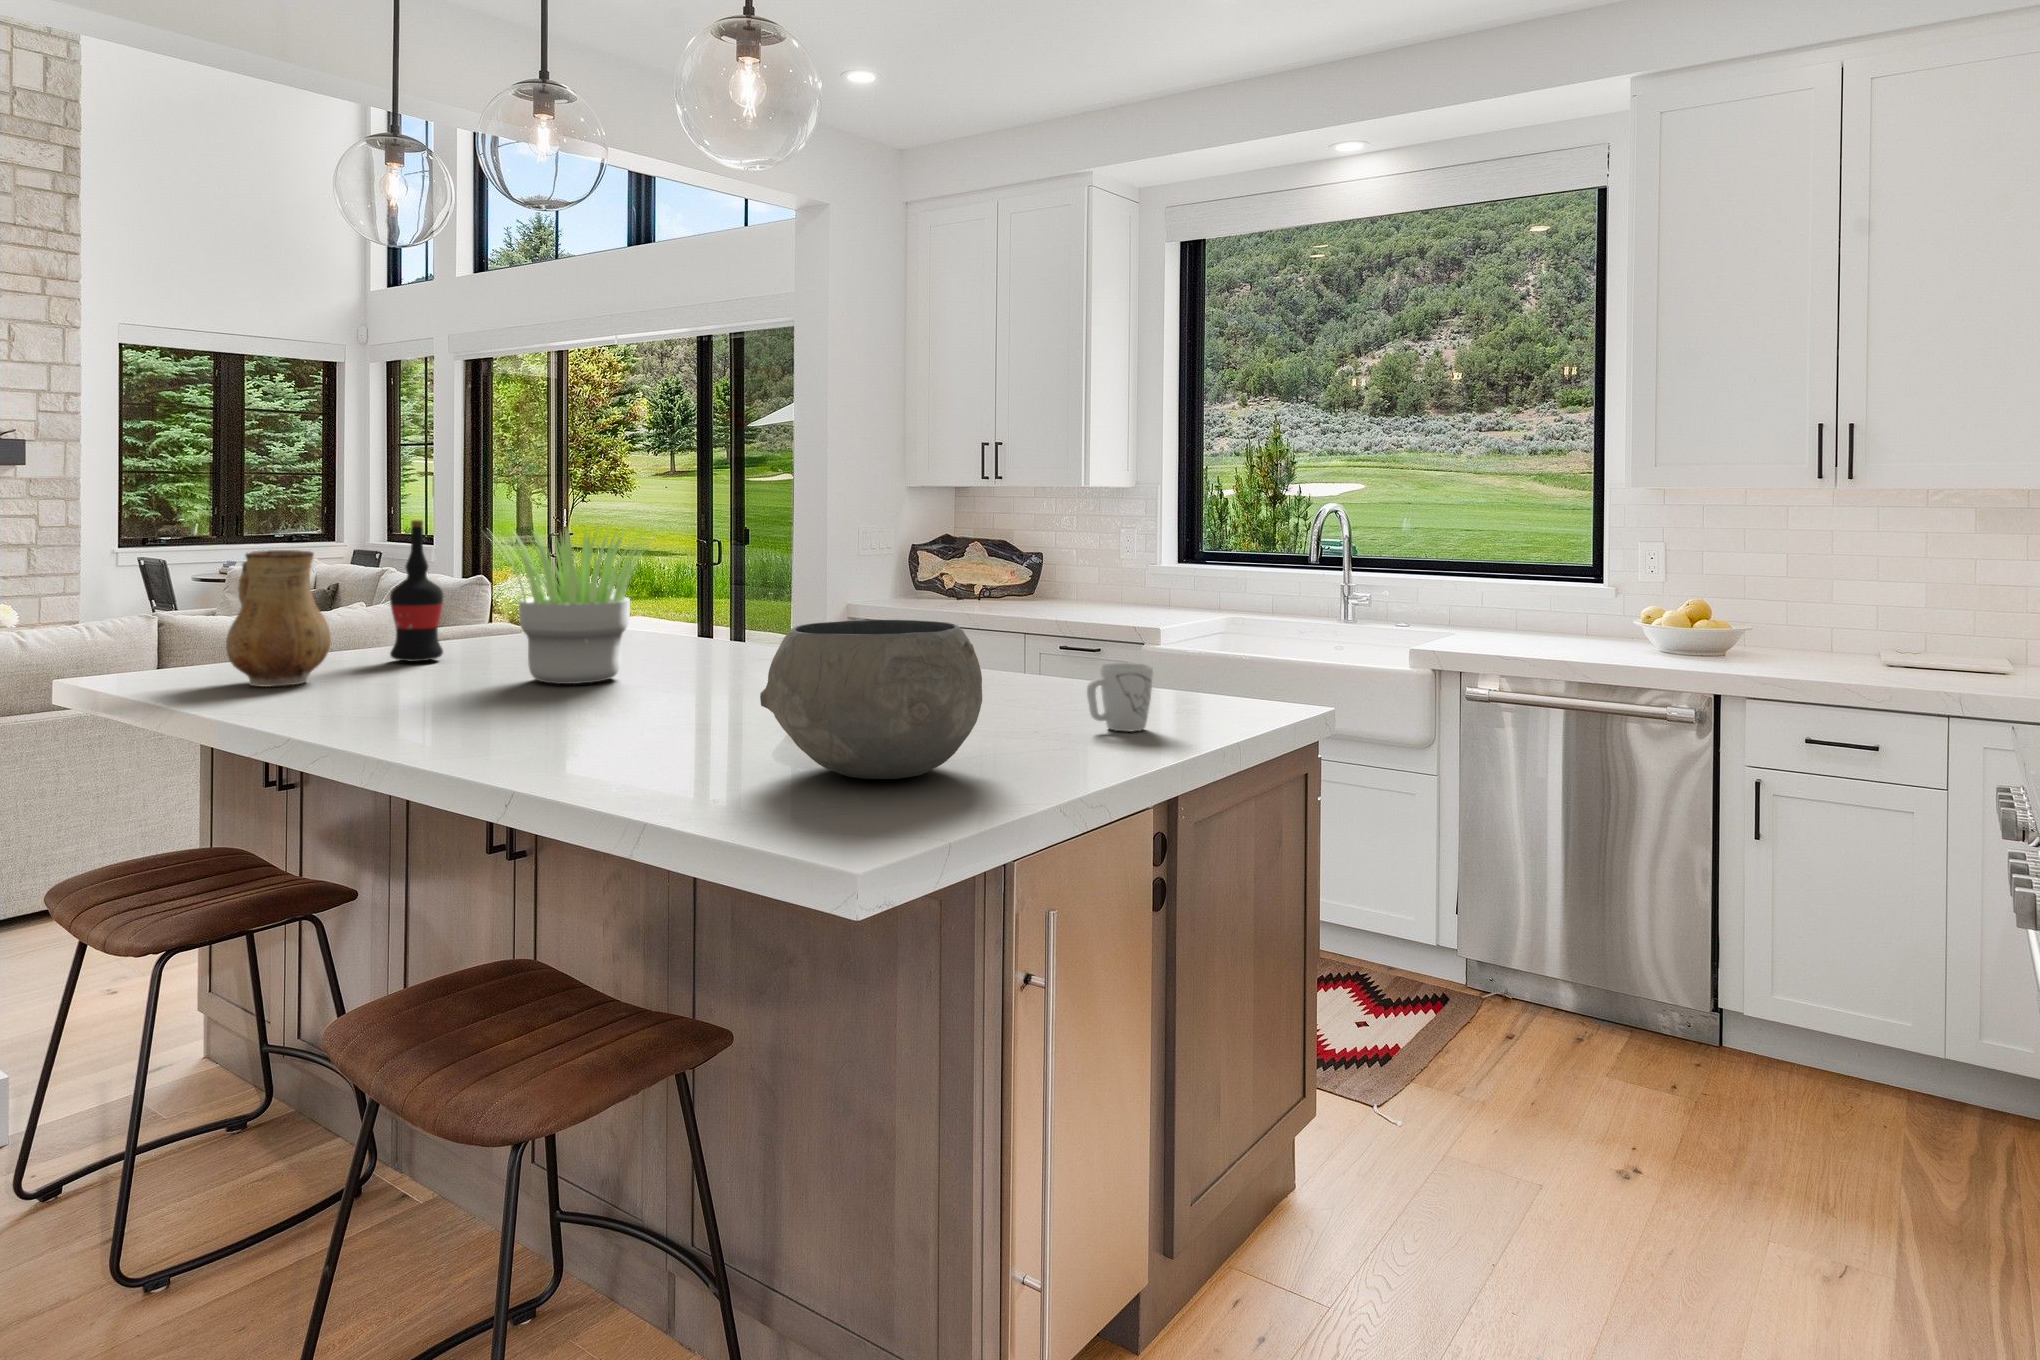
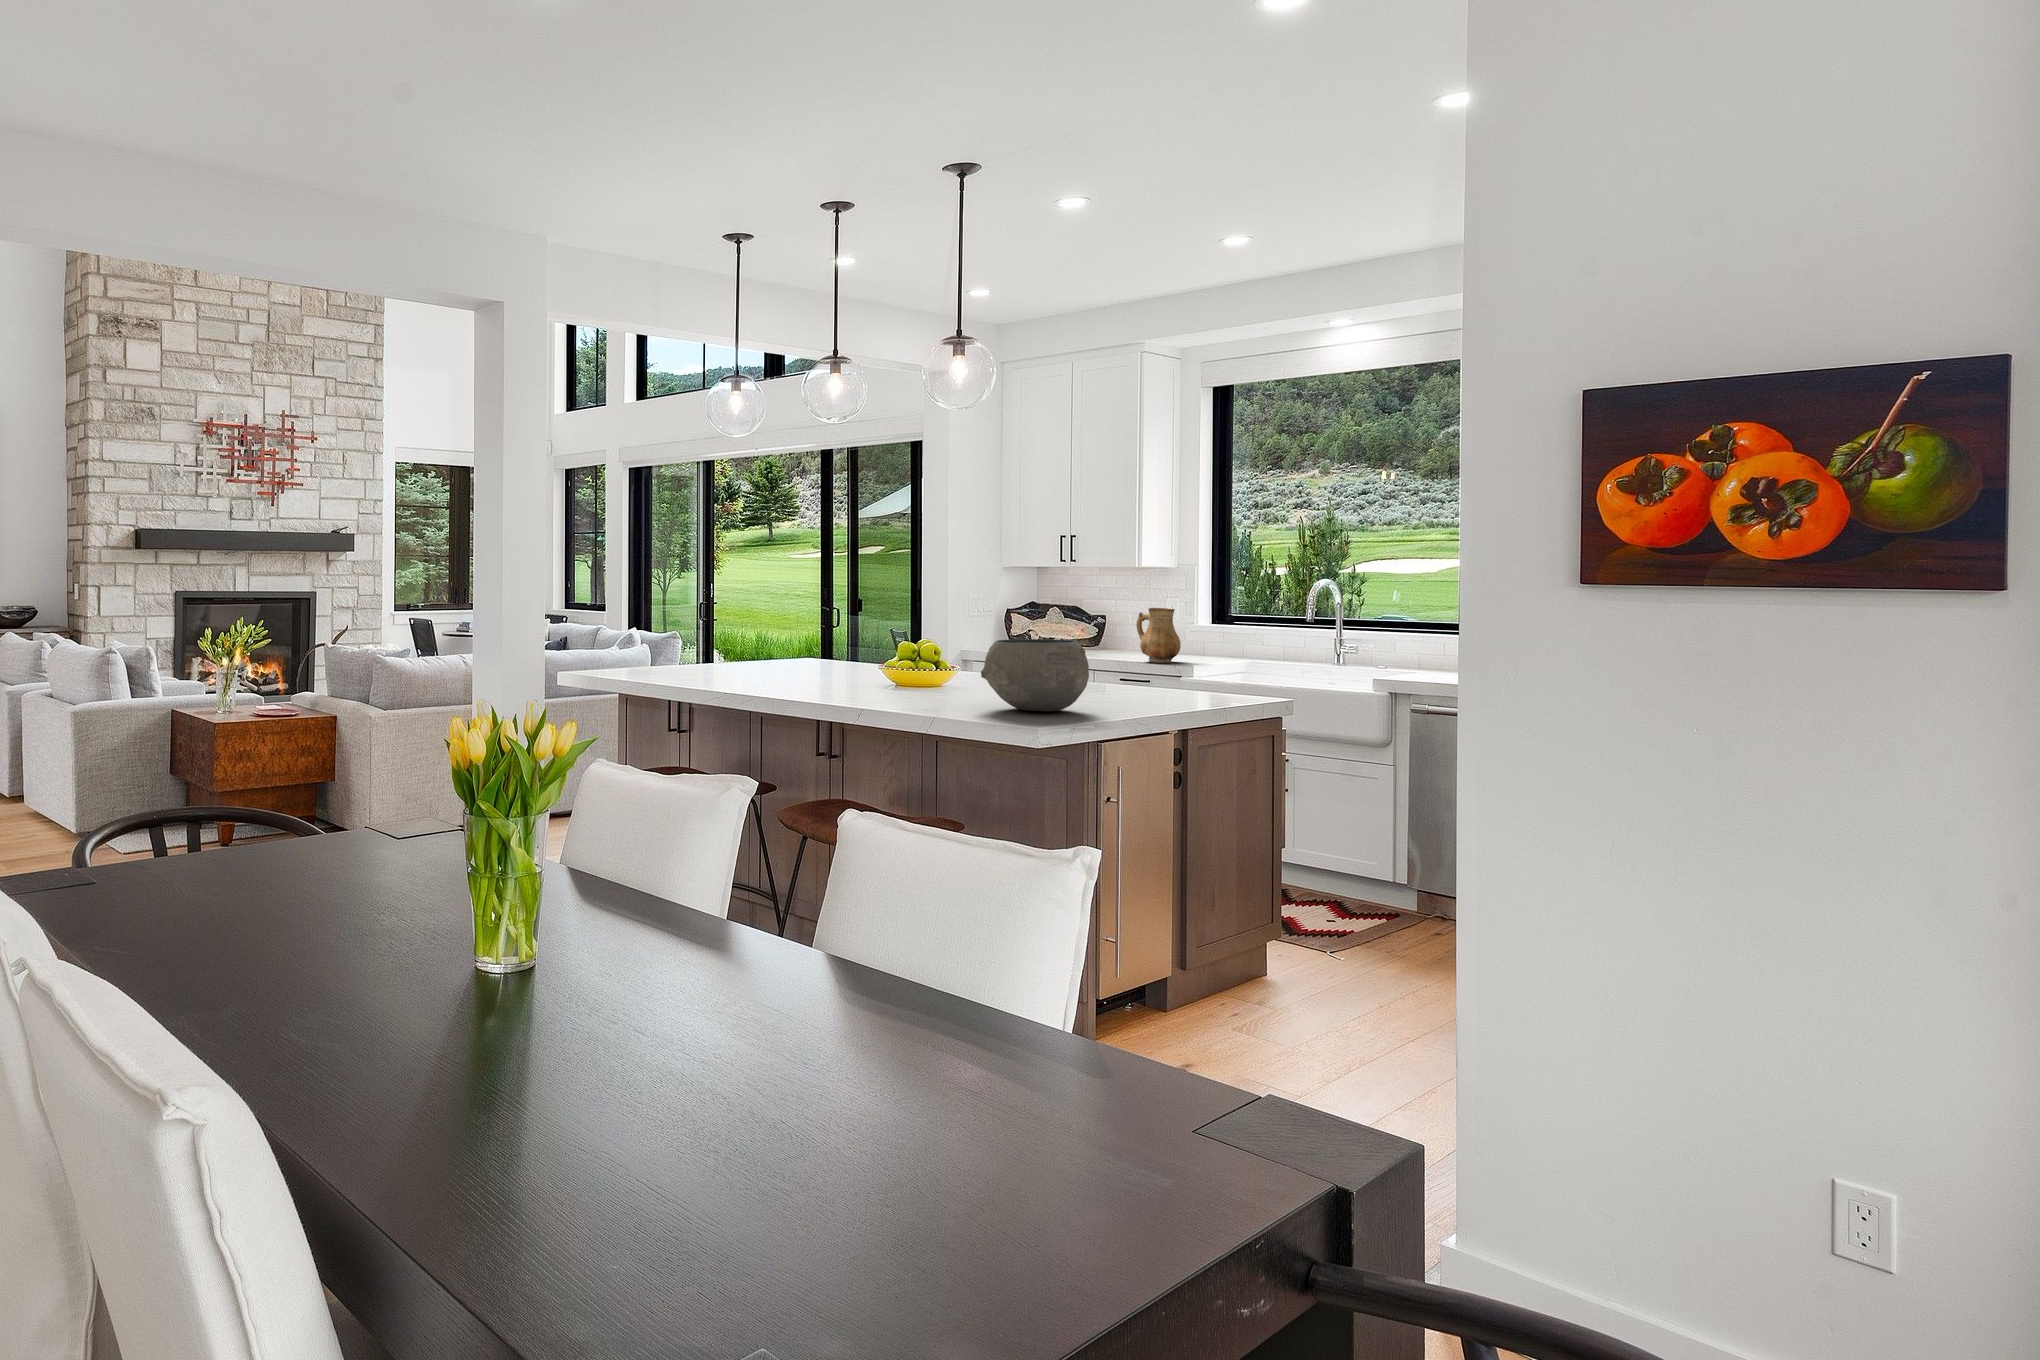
wine bottle: present [390,520,444,662] -> none [729,590,757,670]
potted plant: present [492,528,652,684] -> none [794,593,892,680]
ceramic pitcher: present [226,550,331,687] -> present [1136,608,1181,663]
mug: present [1087,663,1153,731] -> none [1141,668,1178,702]

